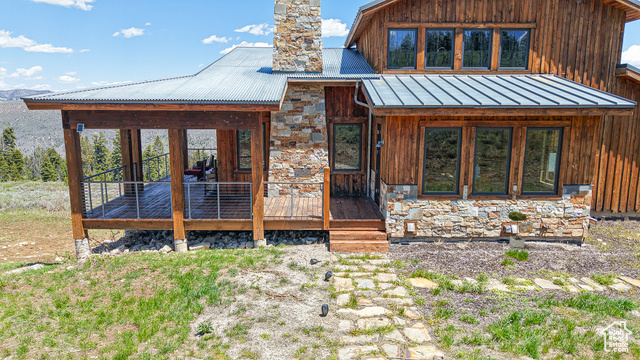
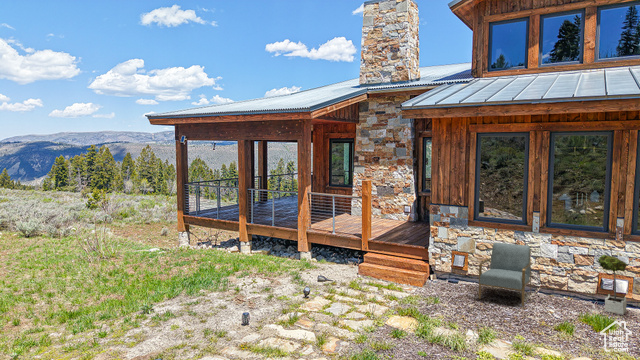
chair: none [436,210,478,255] -> present [479,243,533,306]

